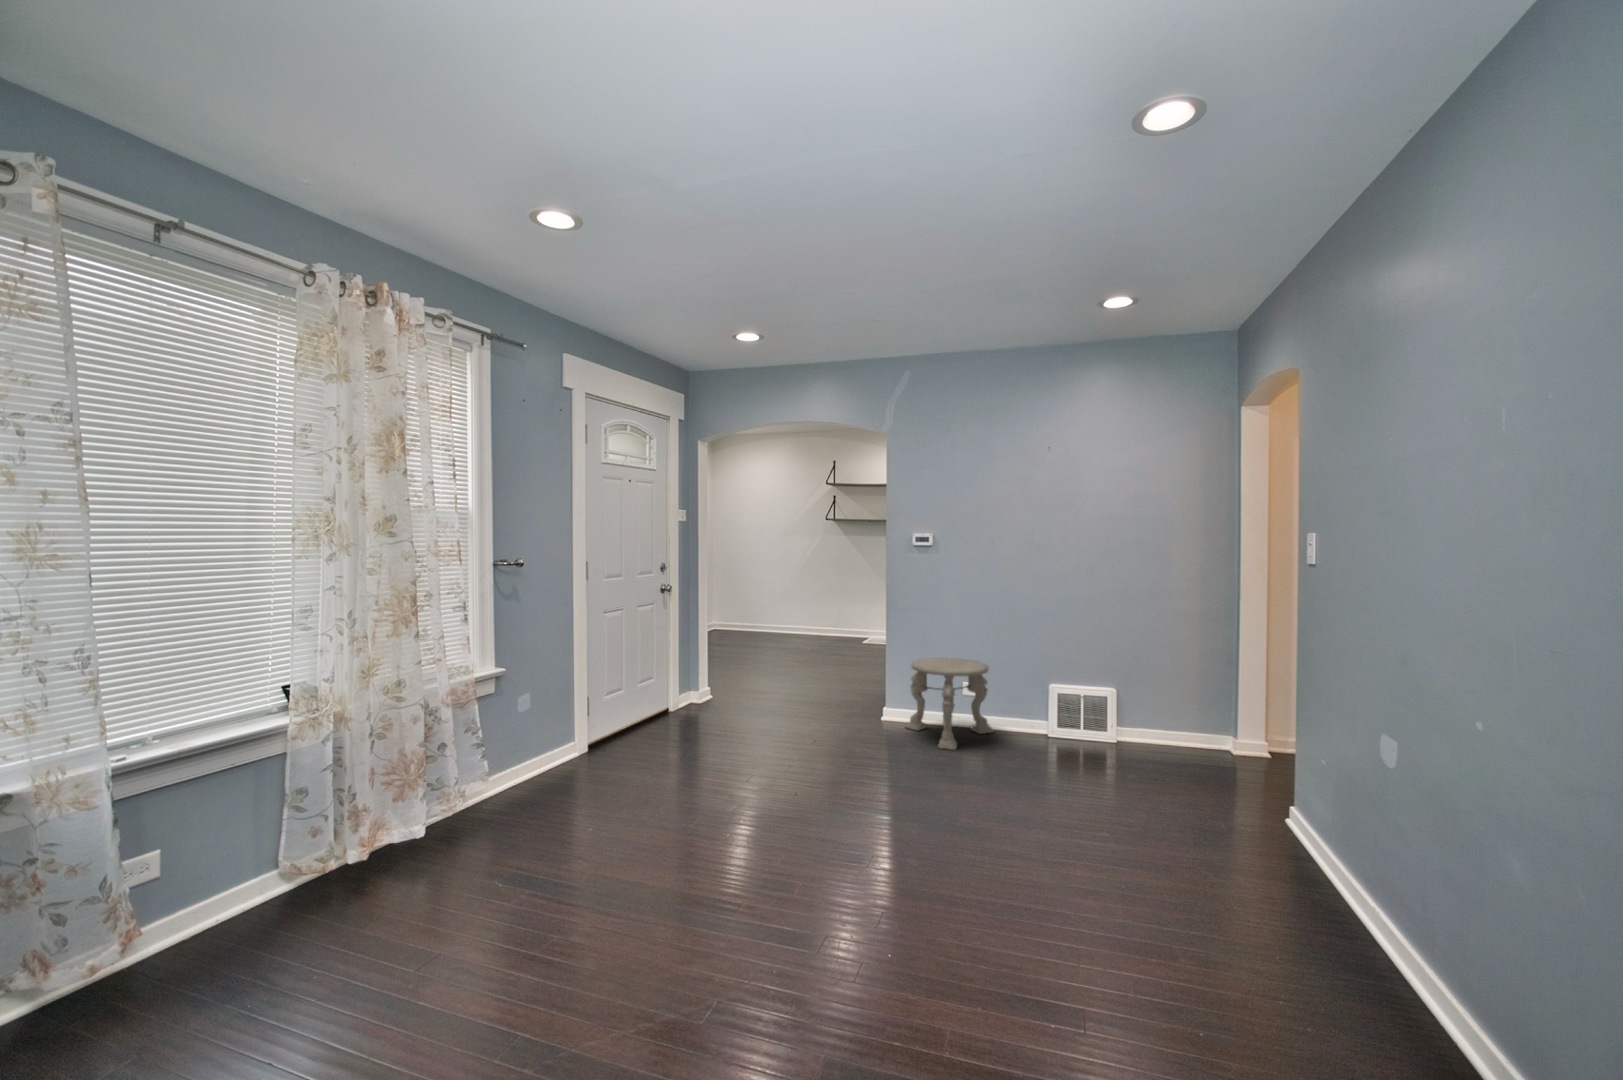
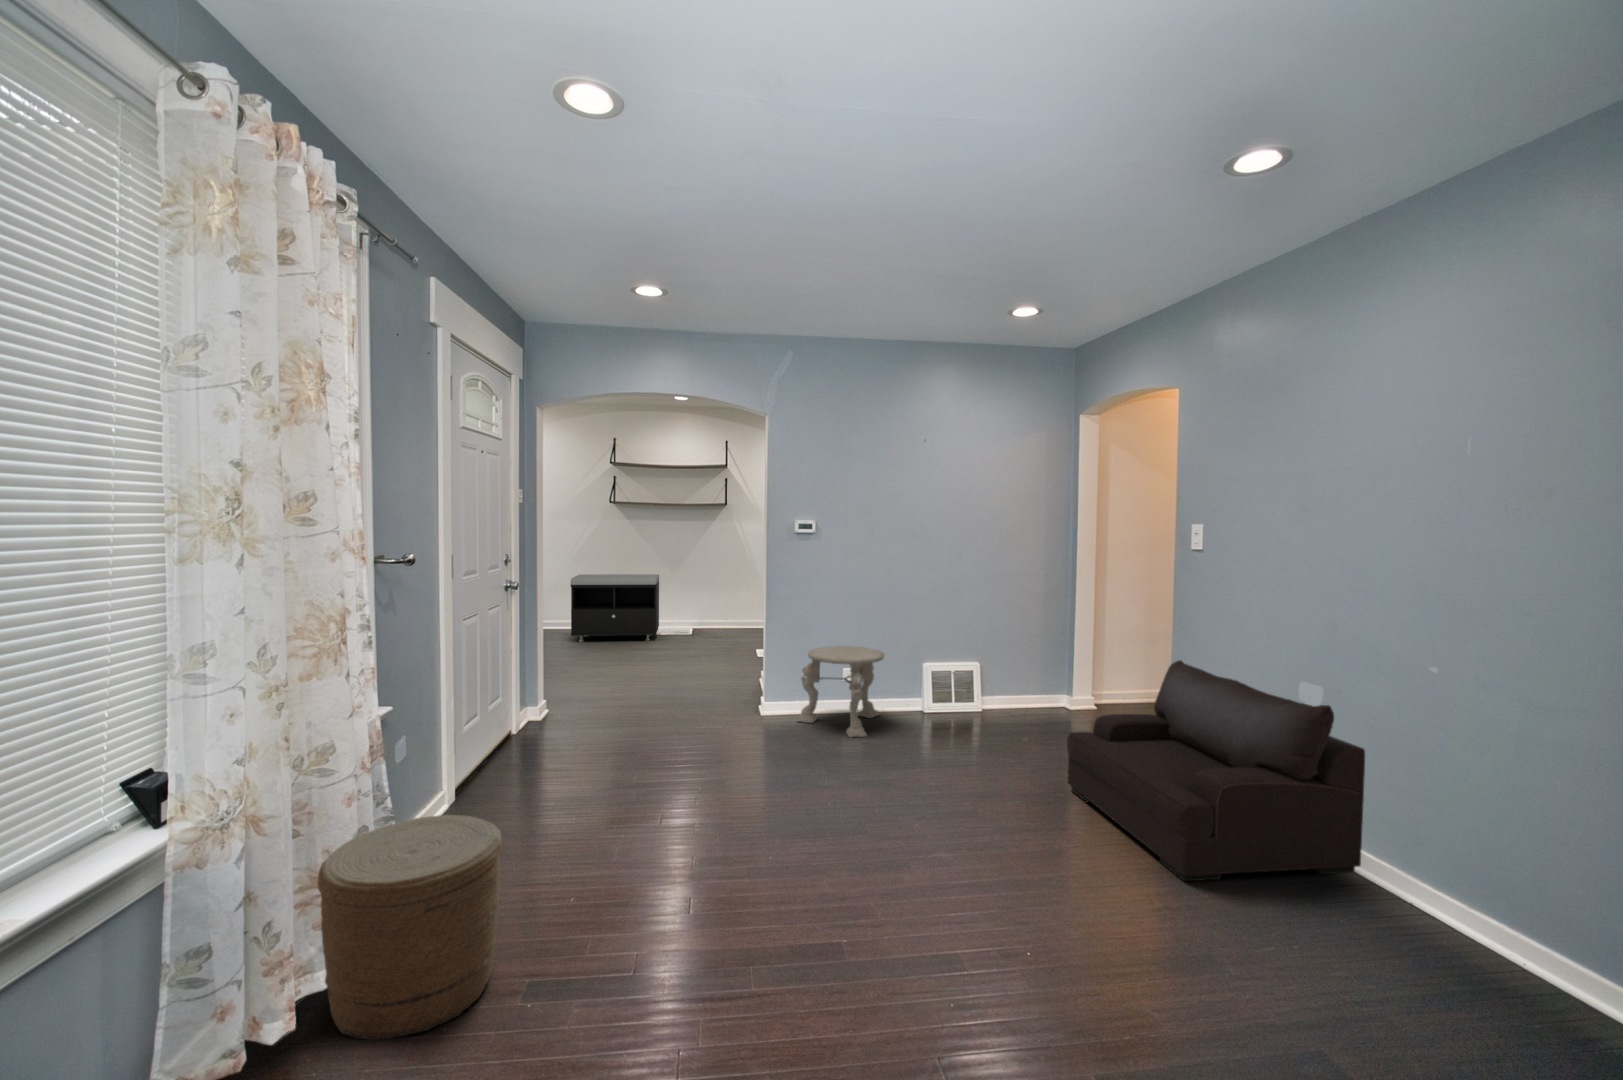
storage bench: none [791,583,872,644] -> present [570,574,659,642]
armchair: none [1111,702,1433,1015] -> present [1067,660,1365,881]
woven basket: none [369,744,499,889] -> present [318,815,502,1040]

